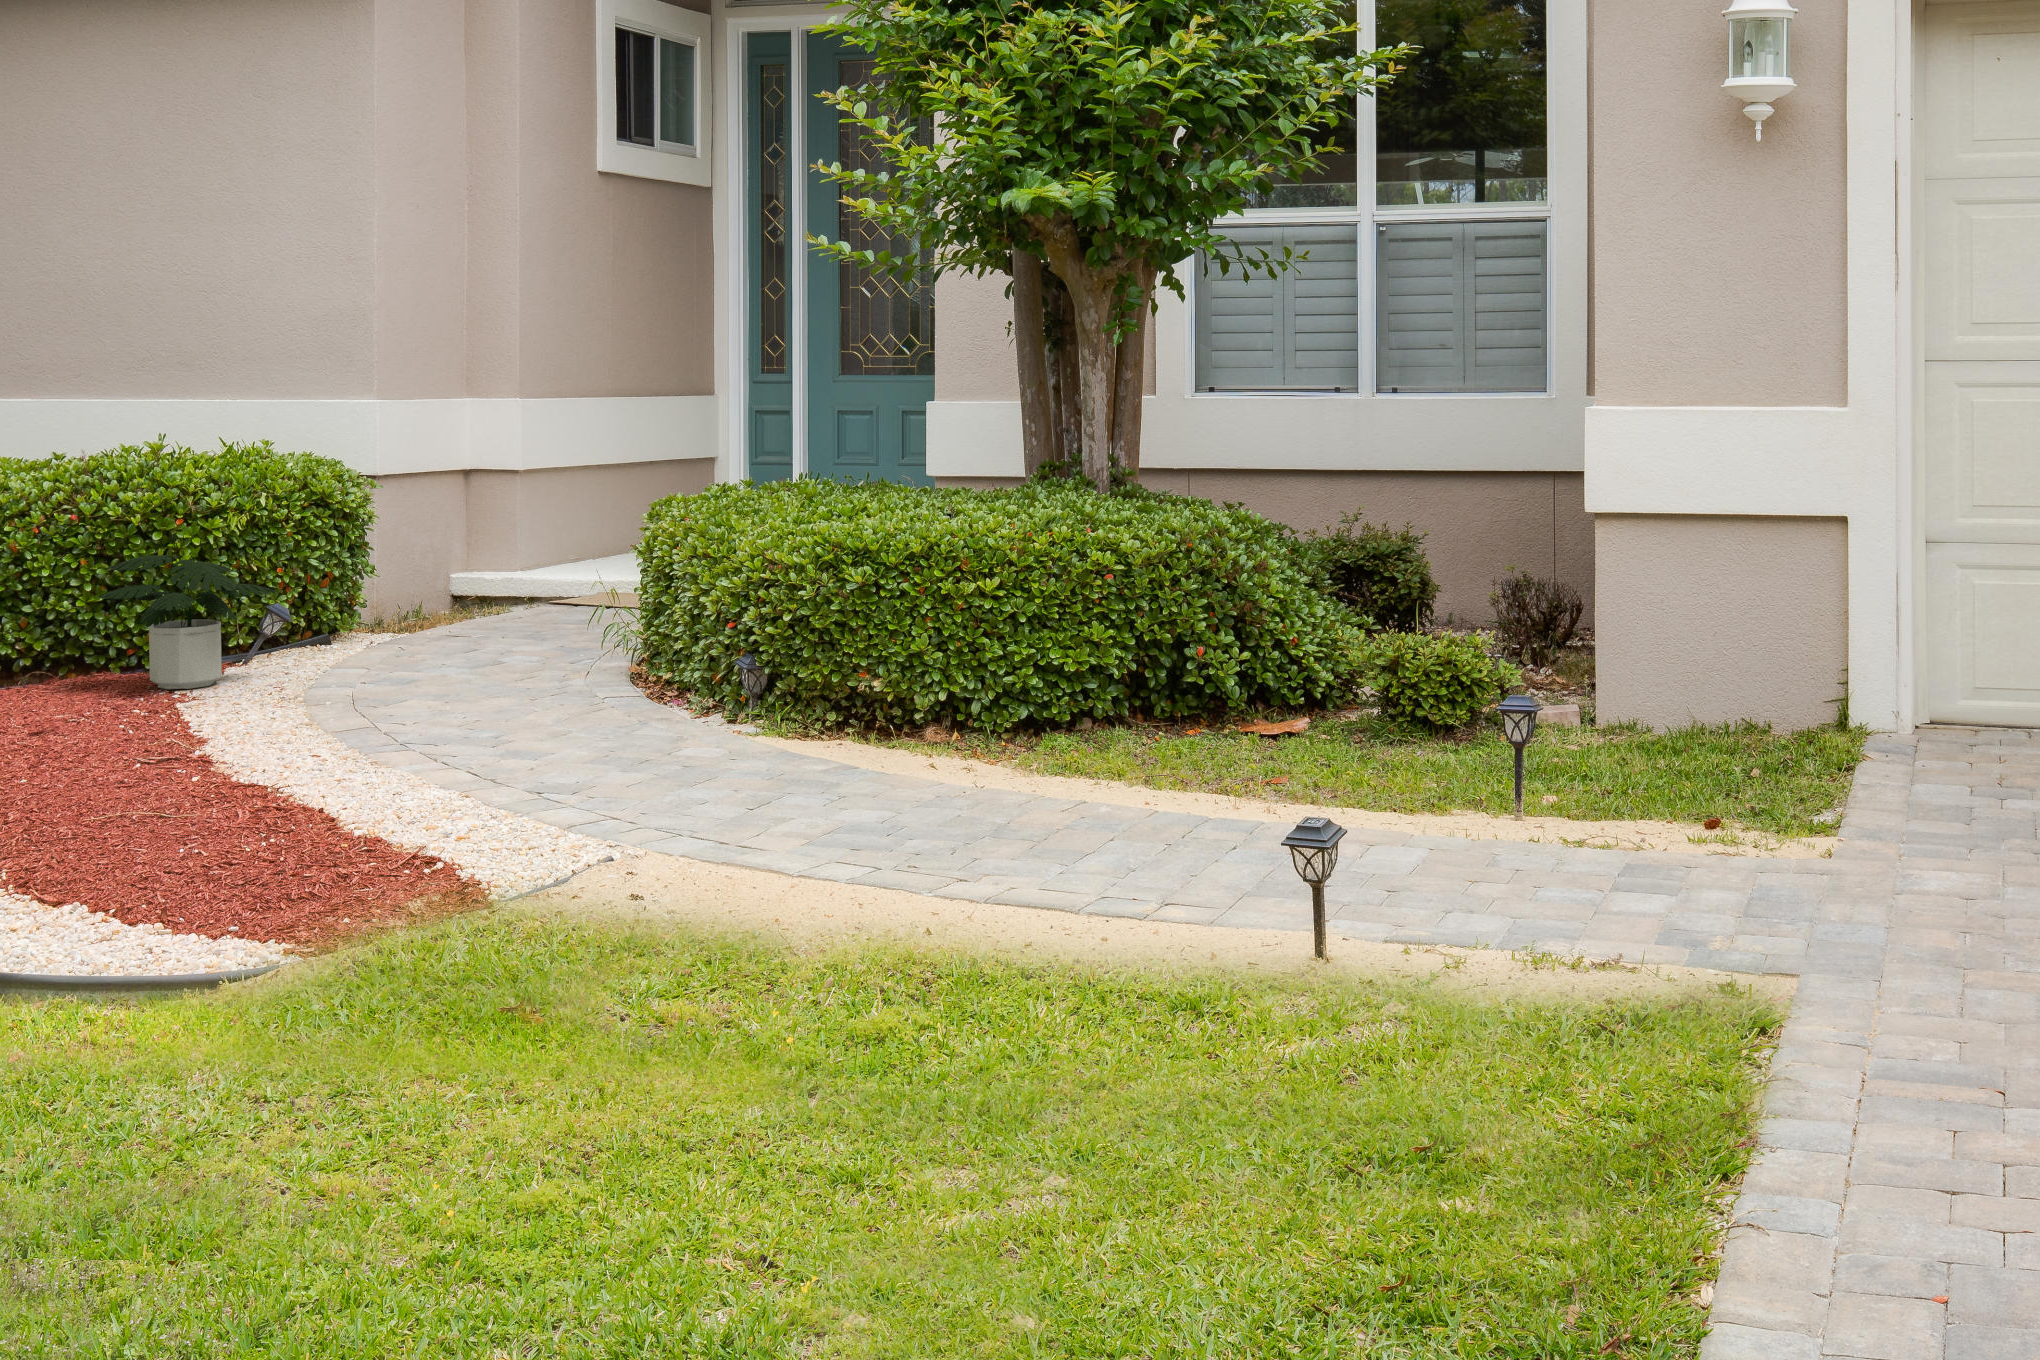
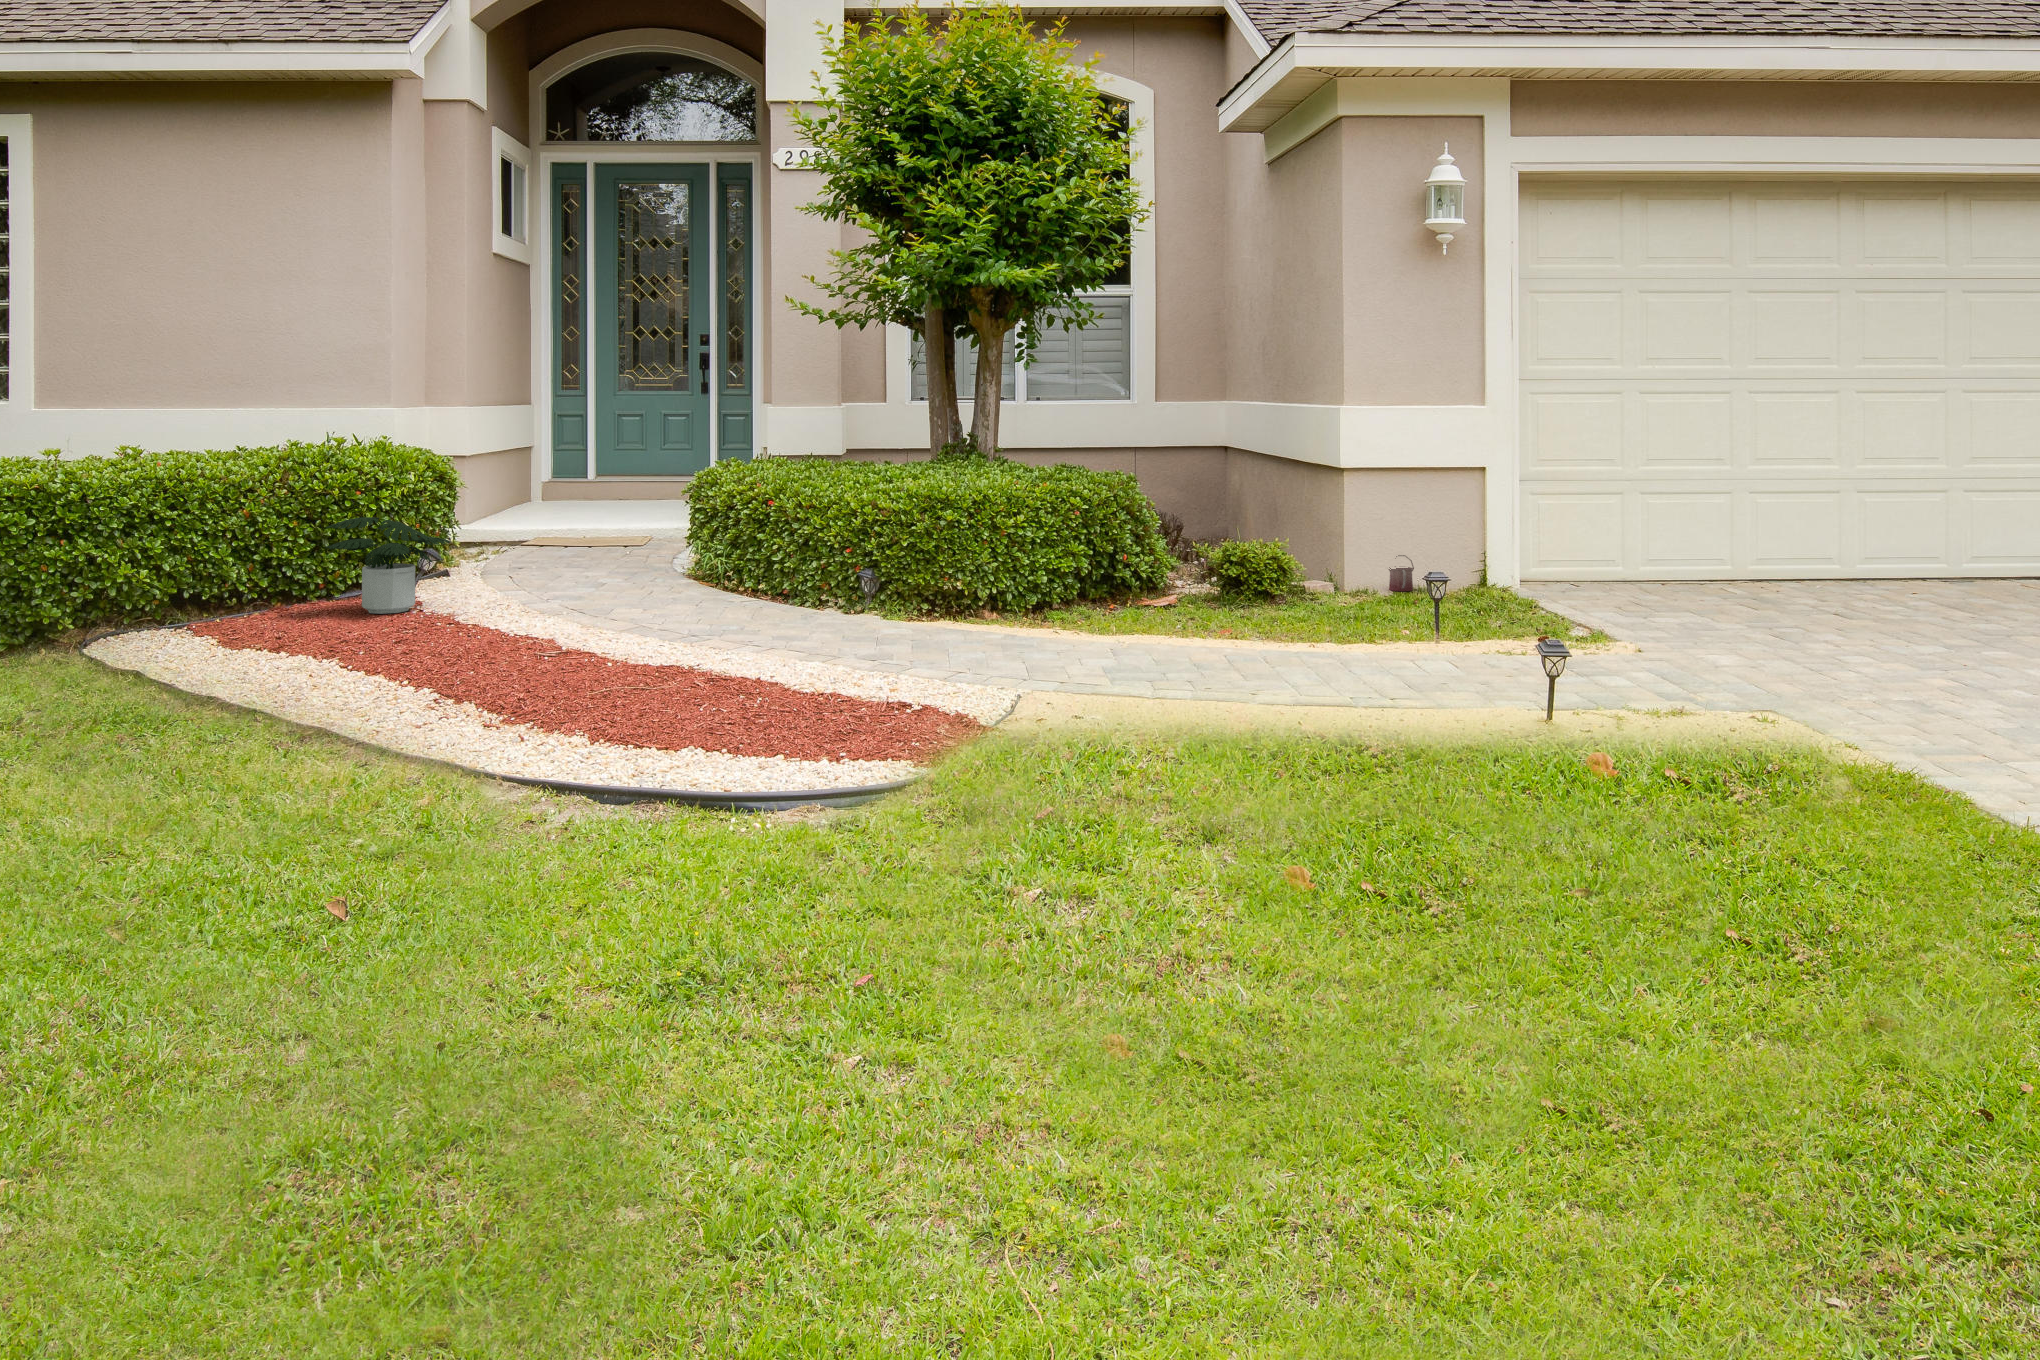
watering can: none [1650,668,1697,732] -> present [1389,555,1414,591]

